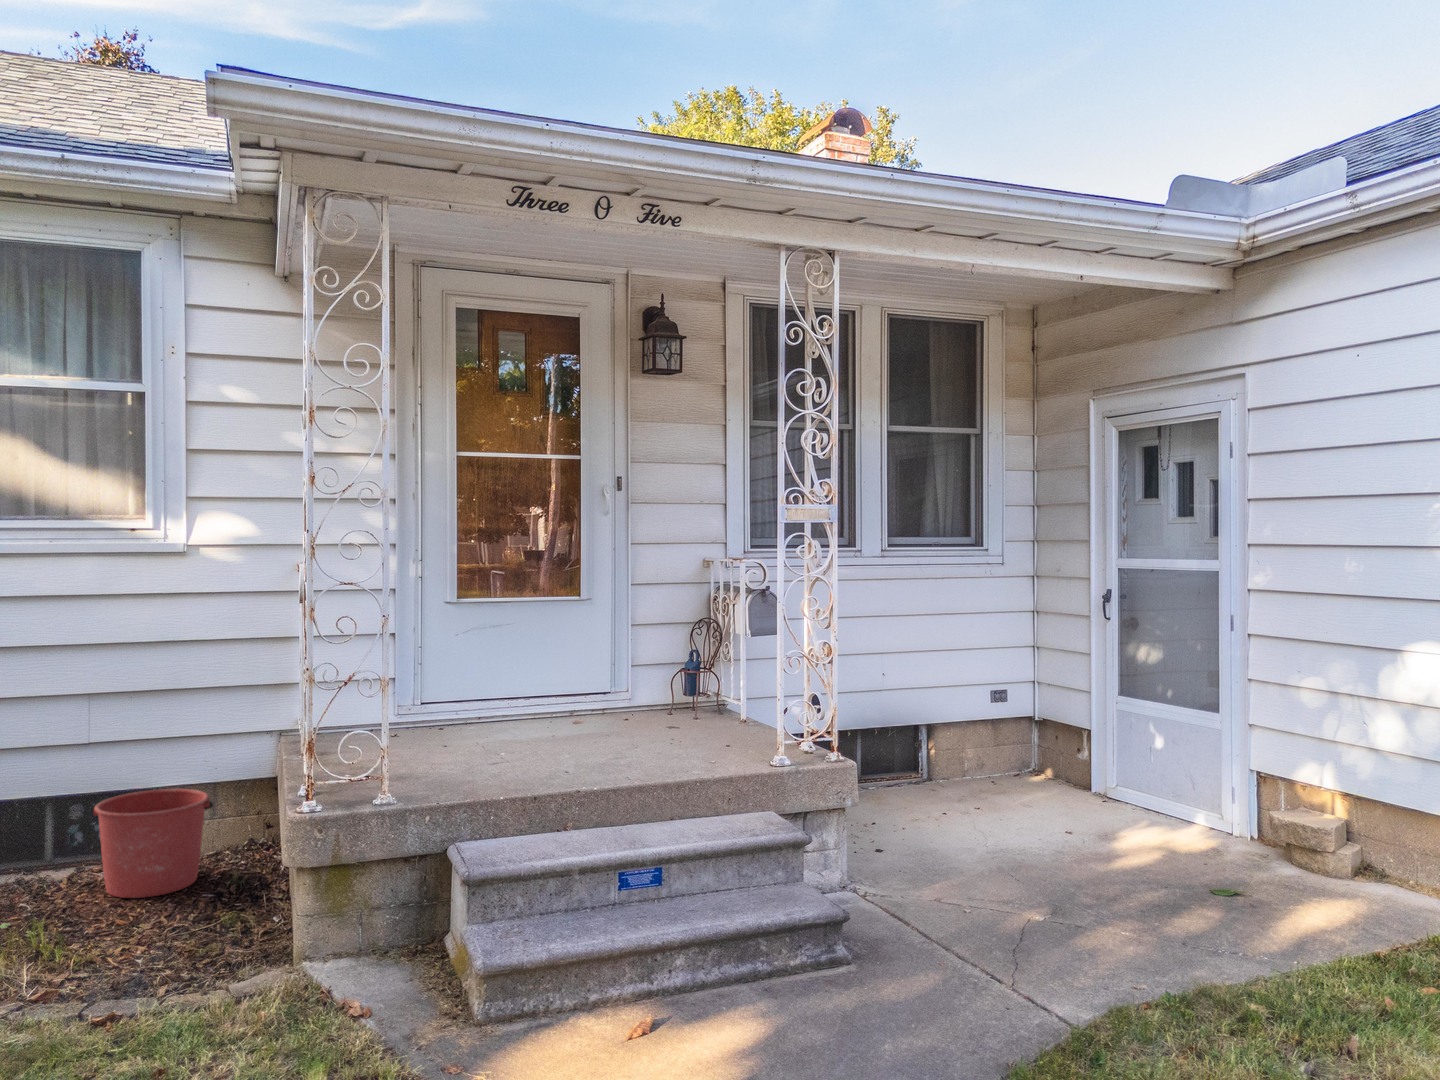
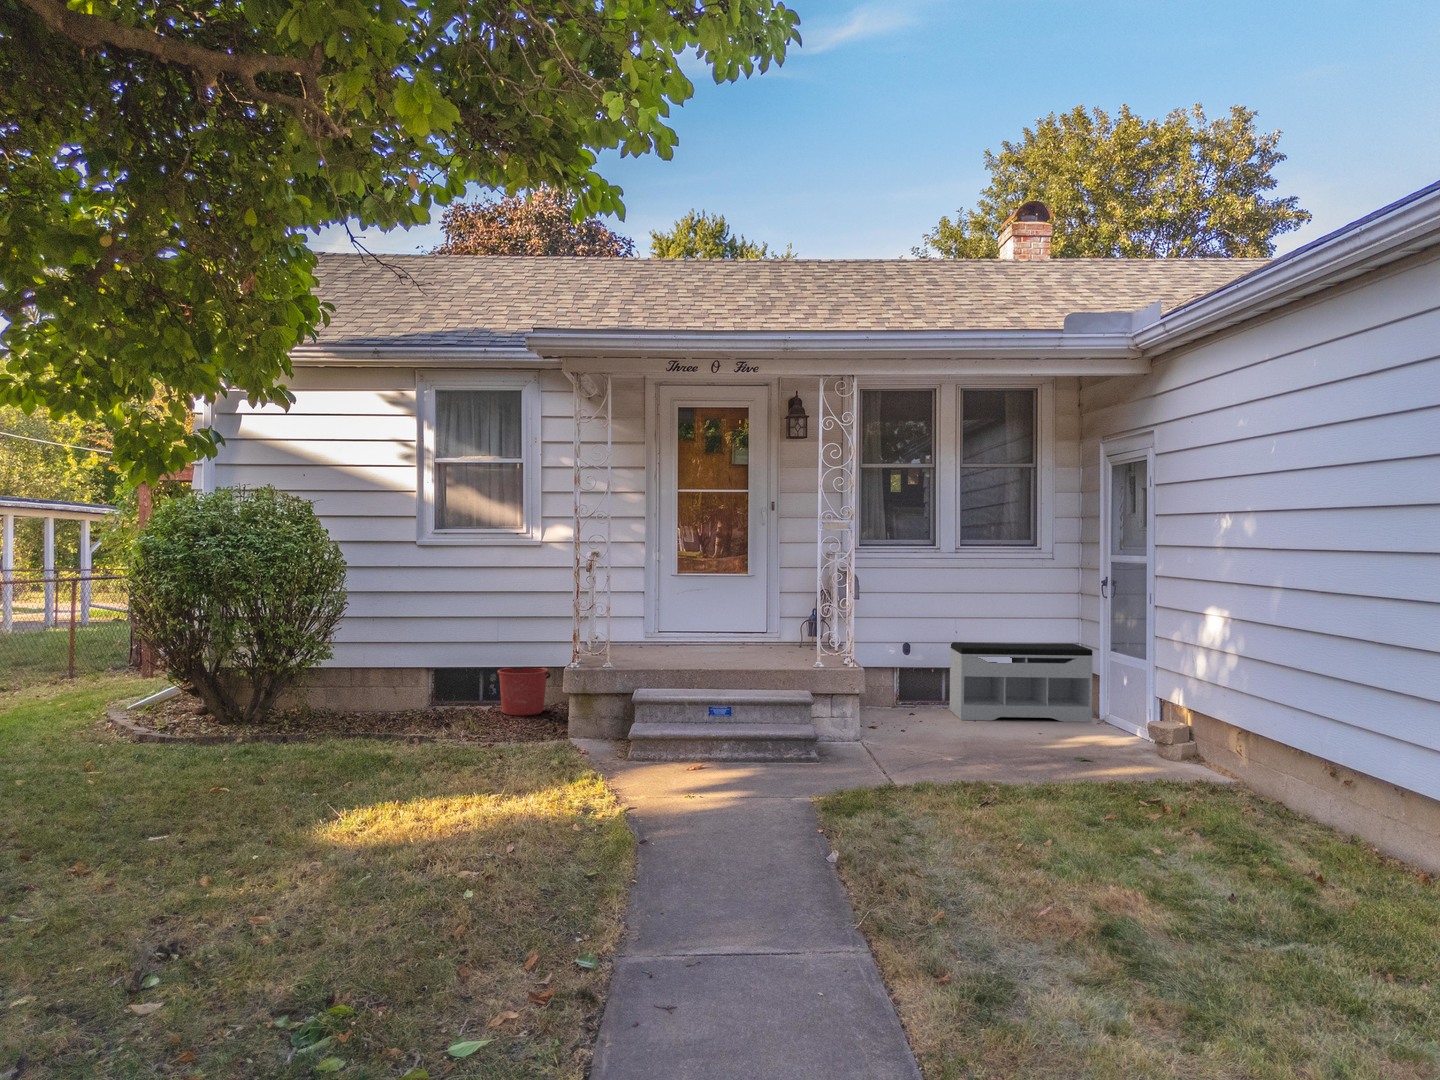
bench: none [876,684,1081,814] -> present [950,642,1093,722]

